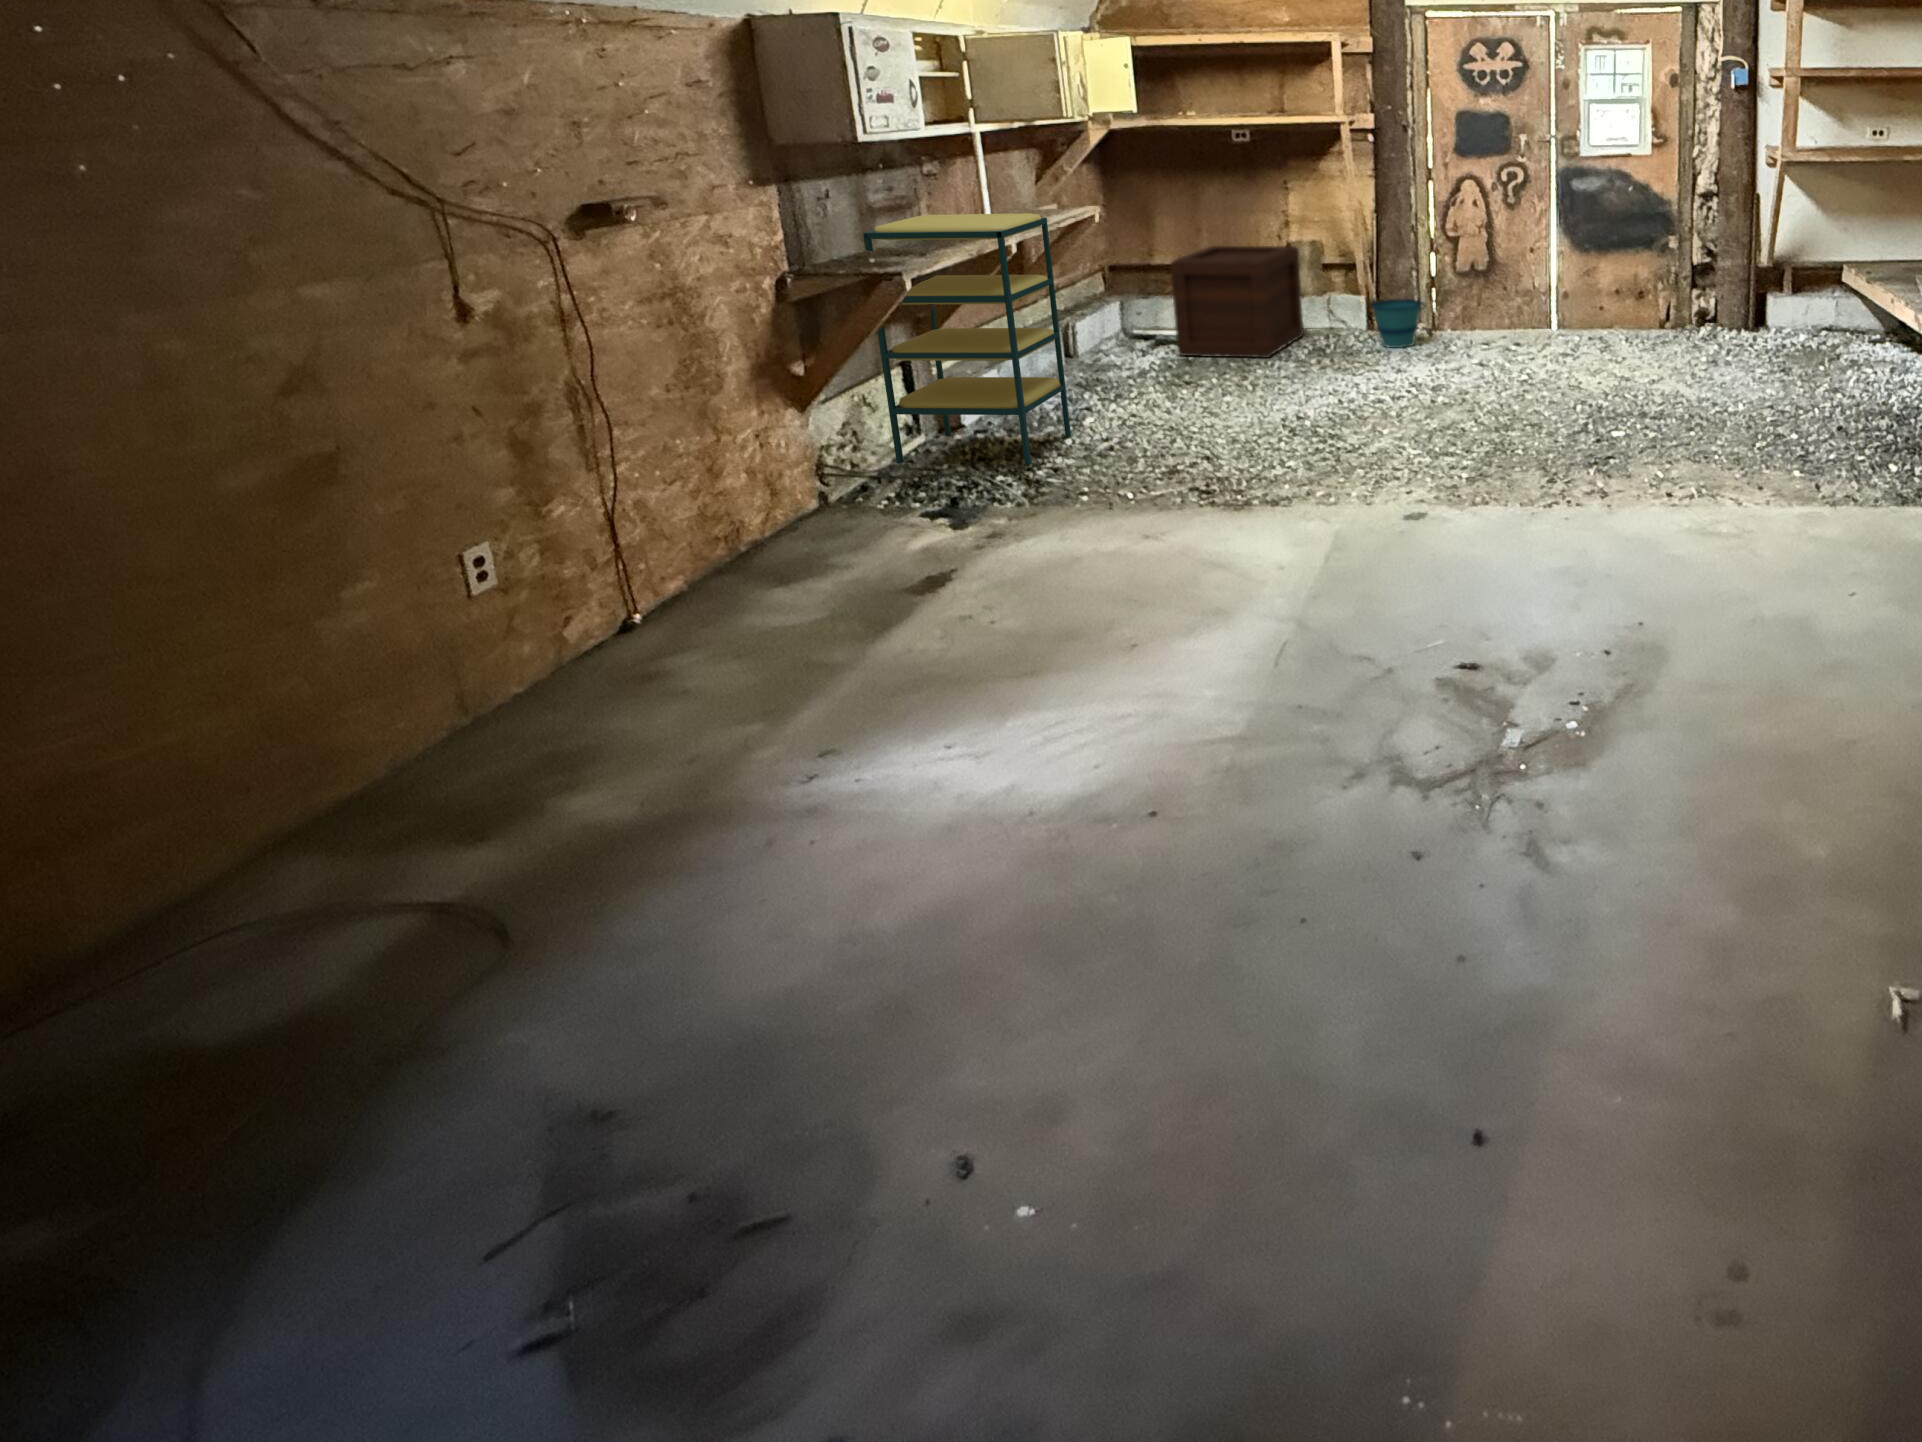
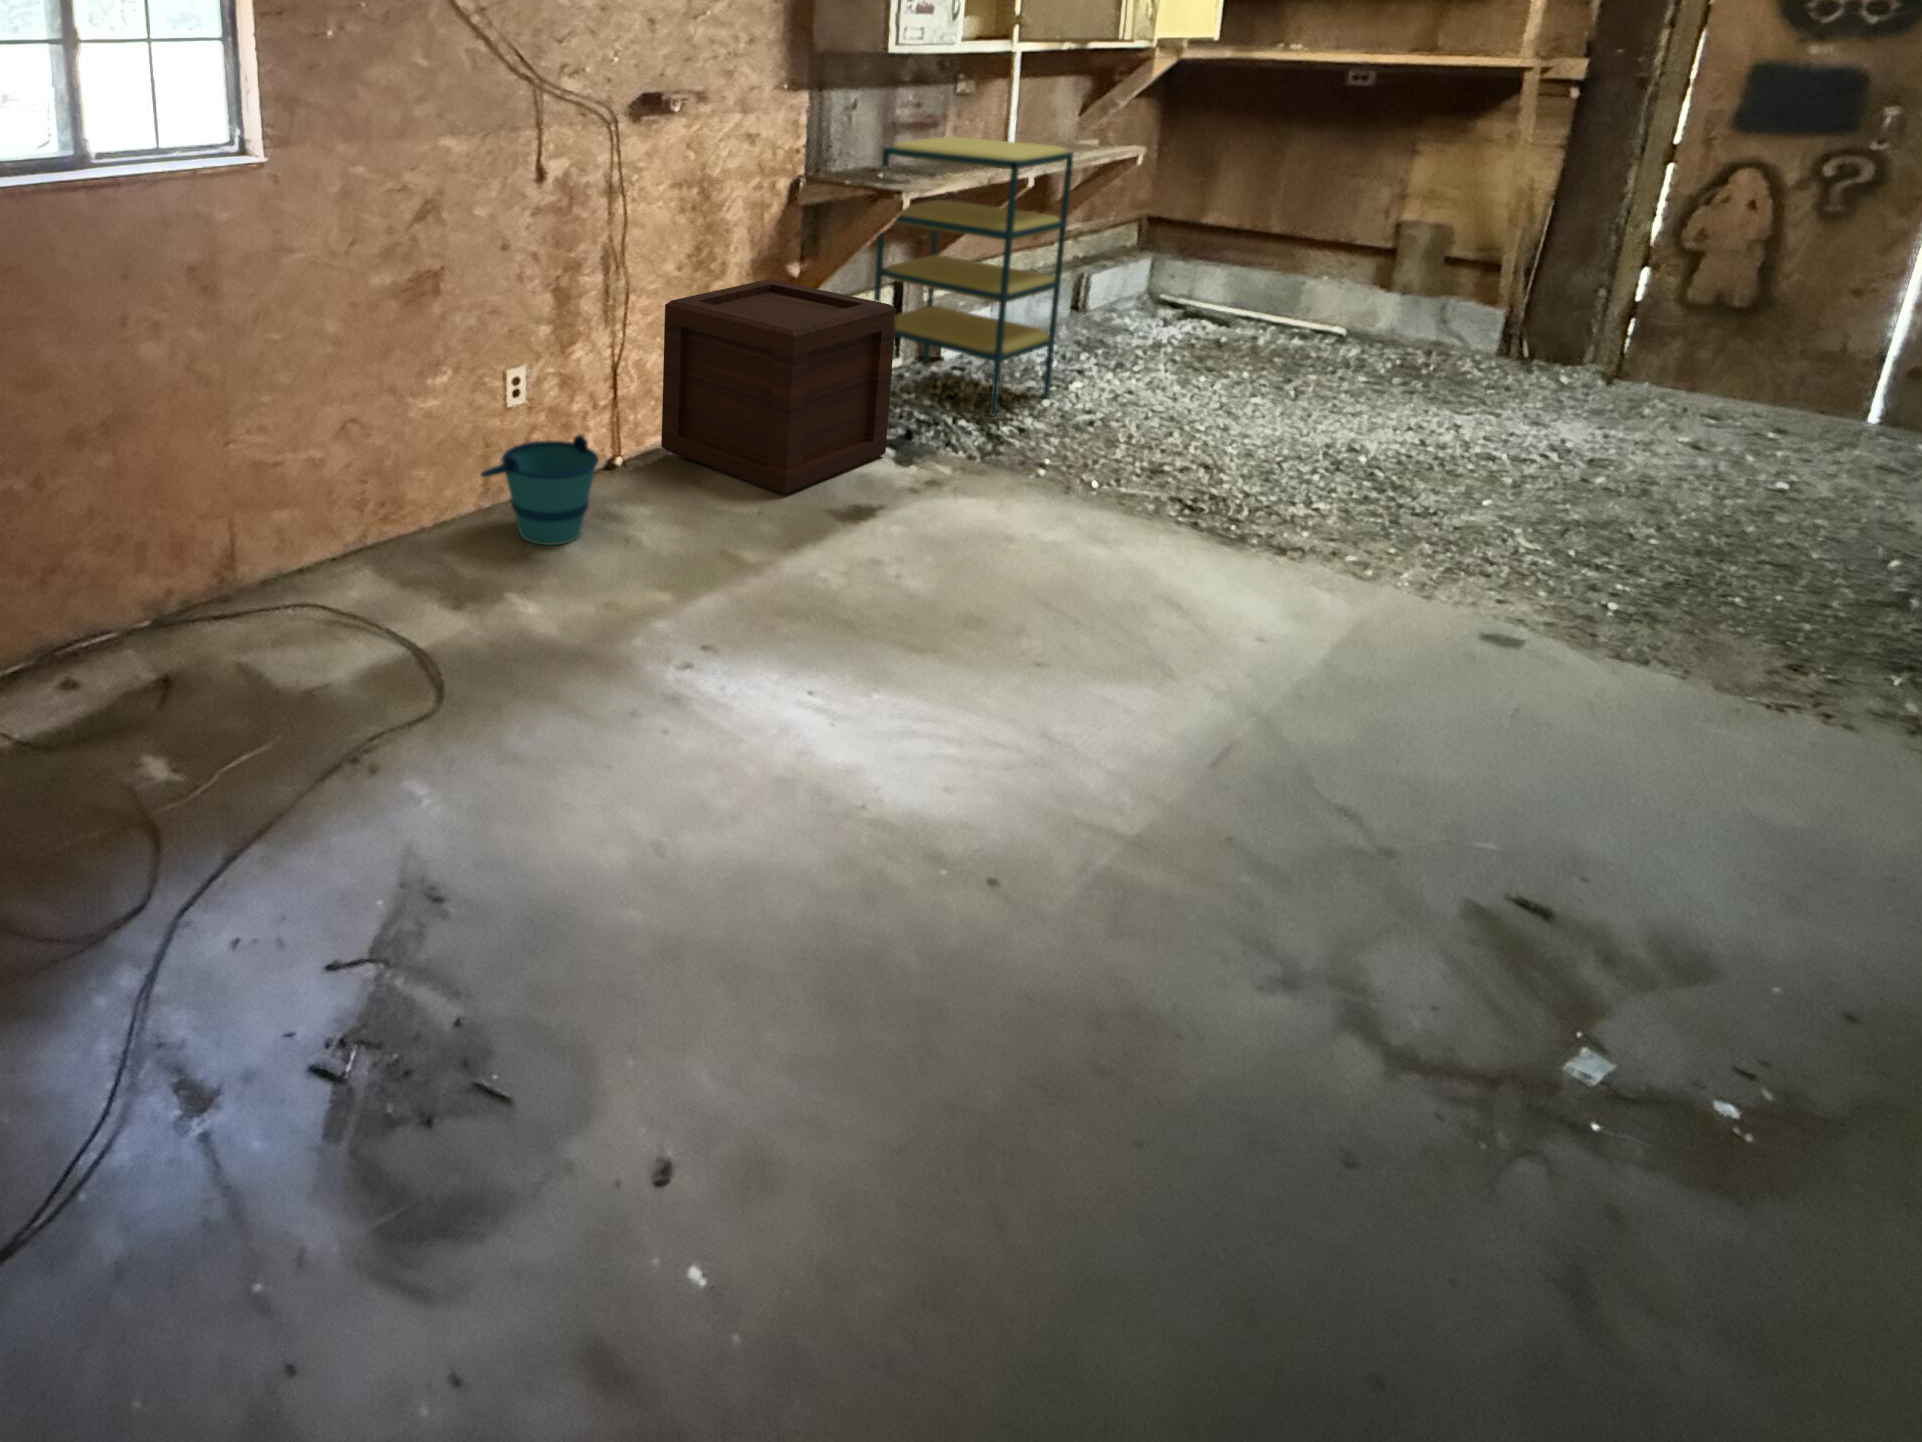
wooden crate: present [1170,246,1304,358] -> present [661,279,896,495]
bucket: present [1370,299,1425,348] -> present [481,434,599,545]

